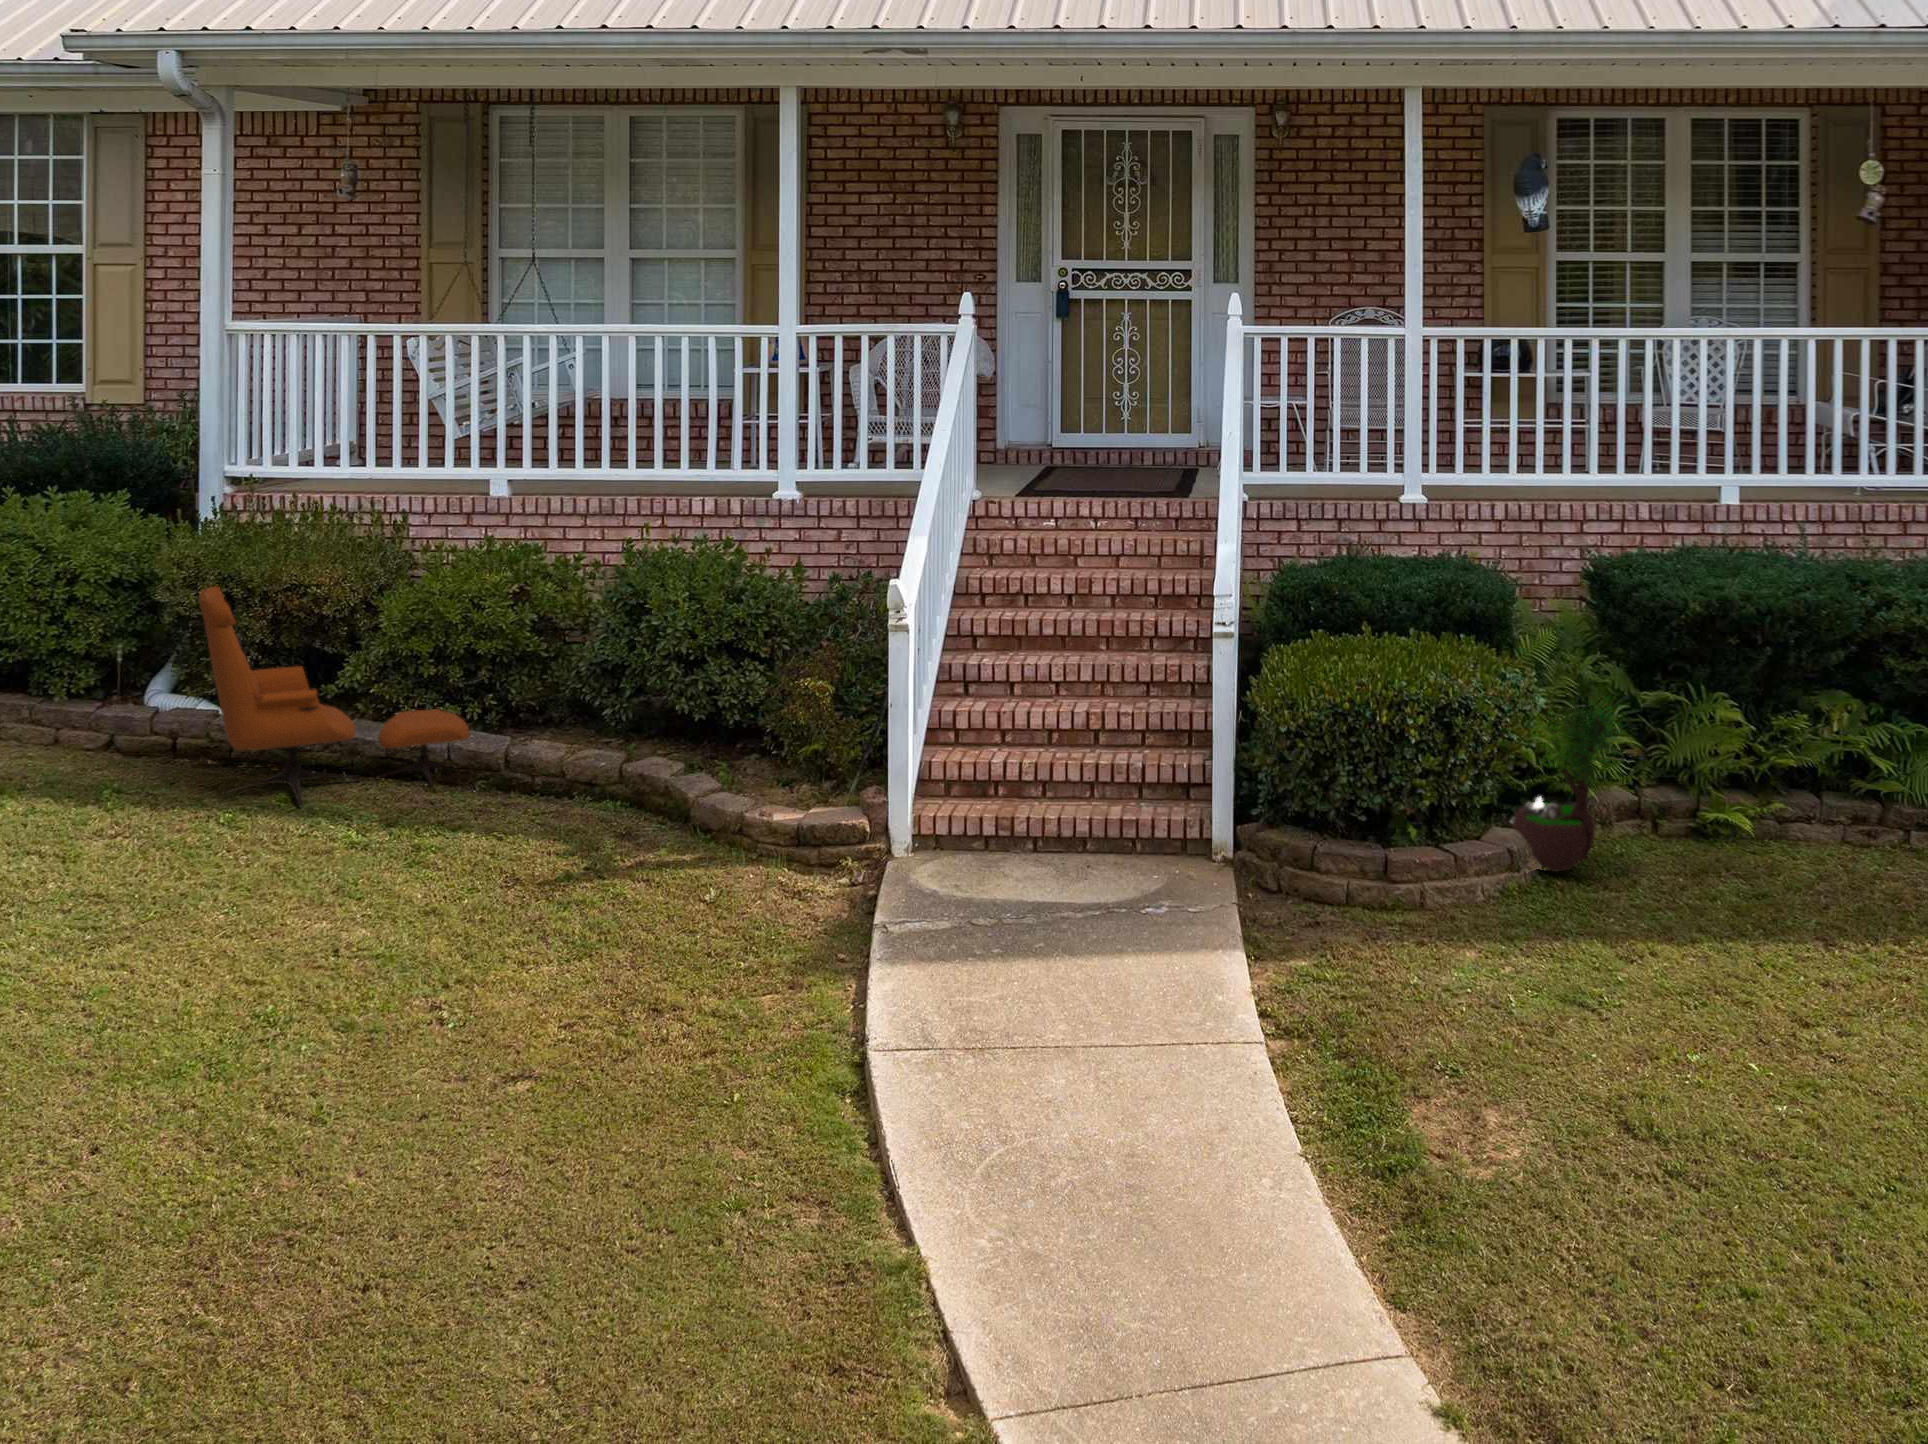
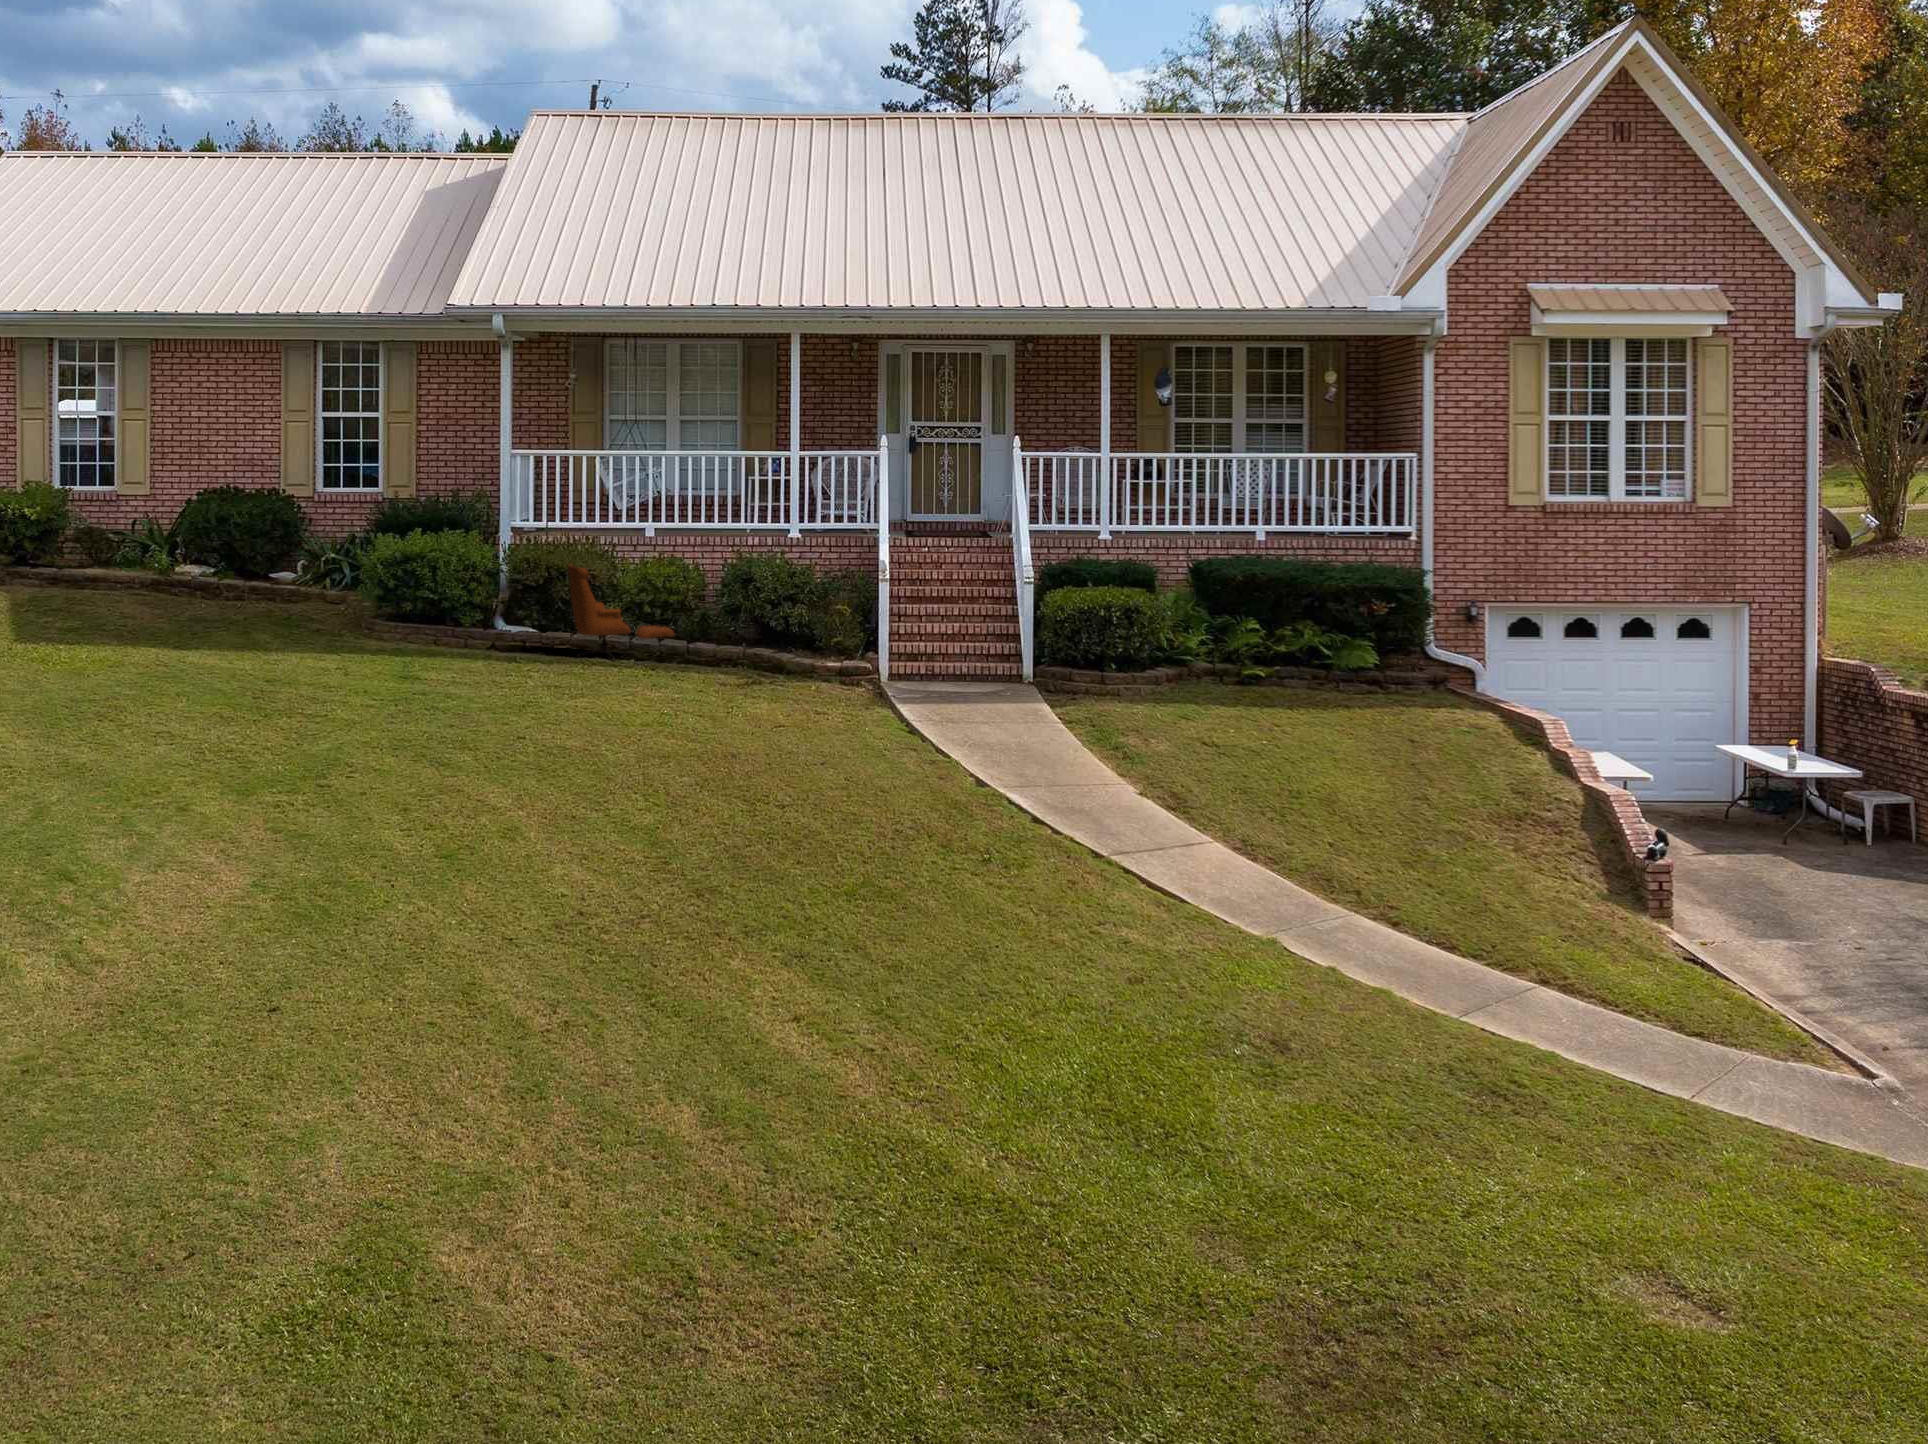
potted tree: present [1513,701,1621,871] -> none [1156,607,1207,688]

